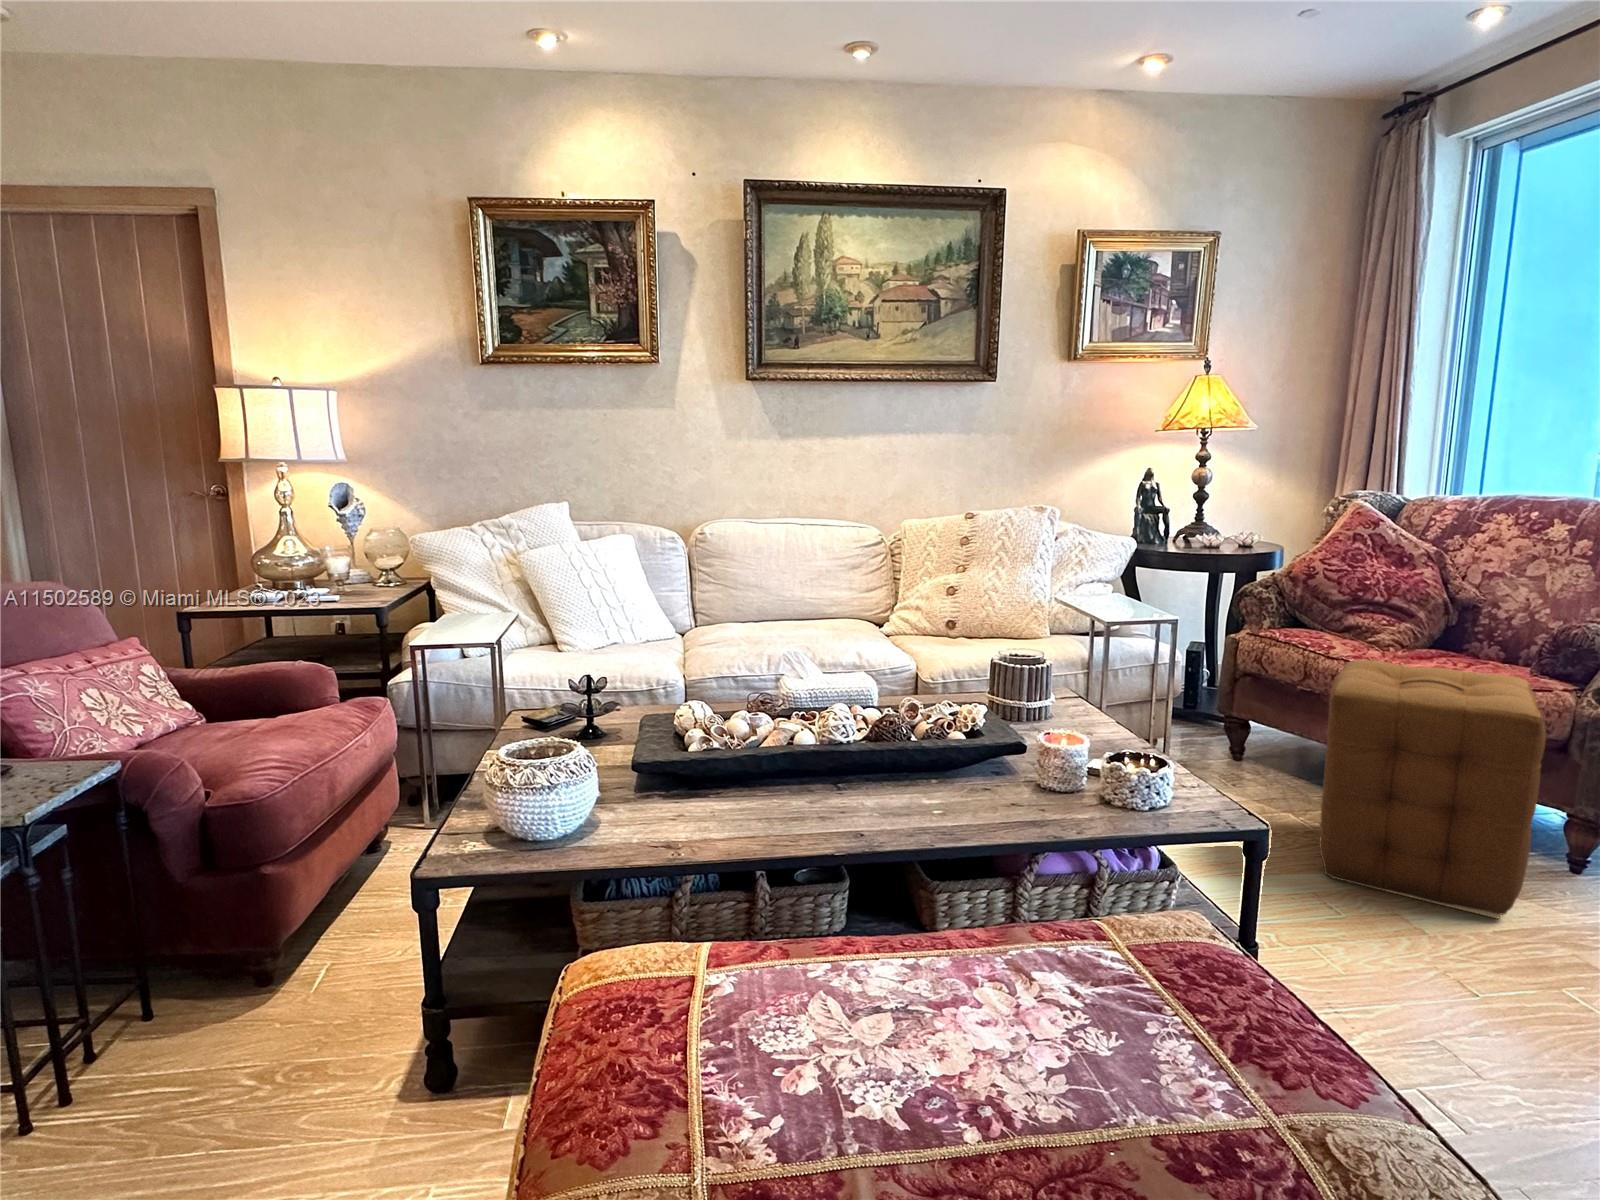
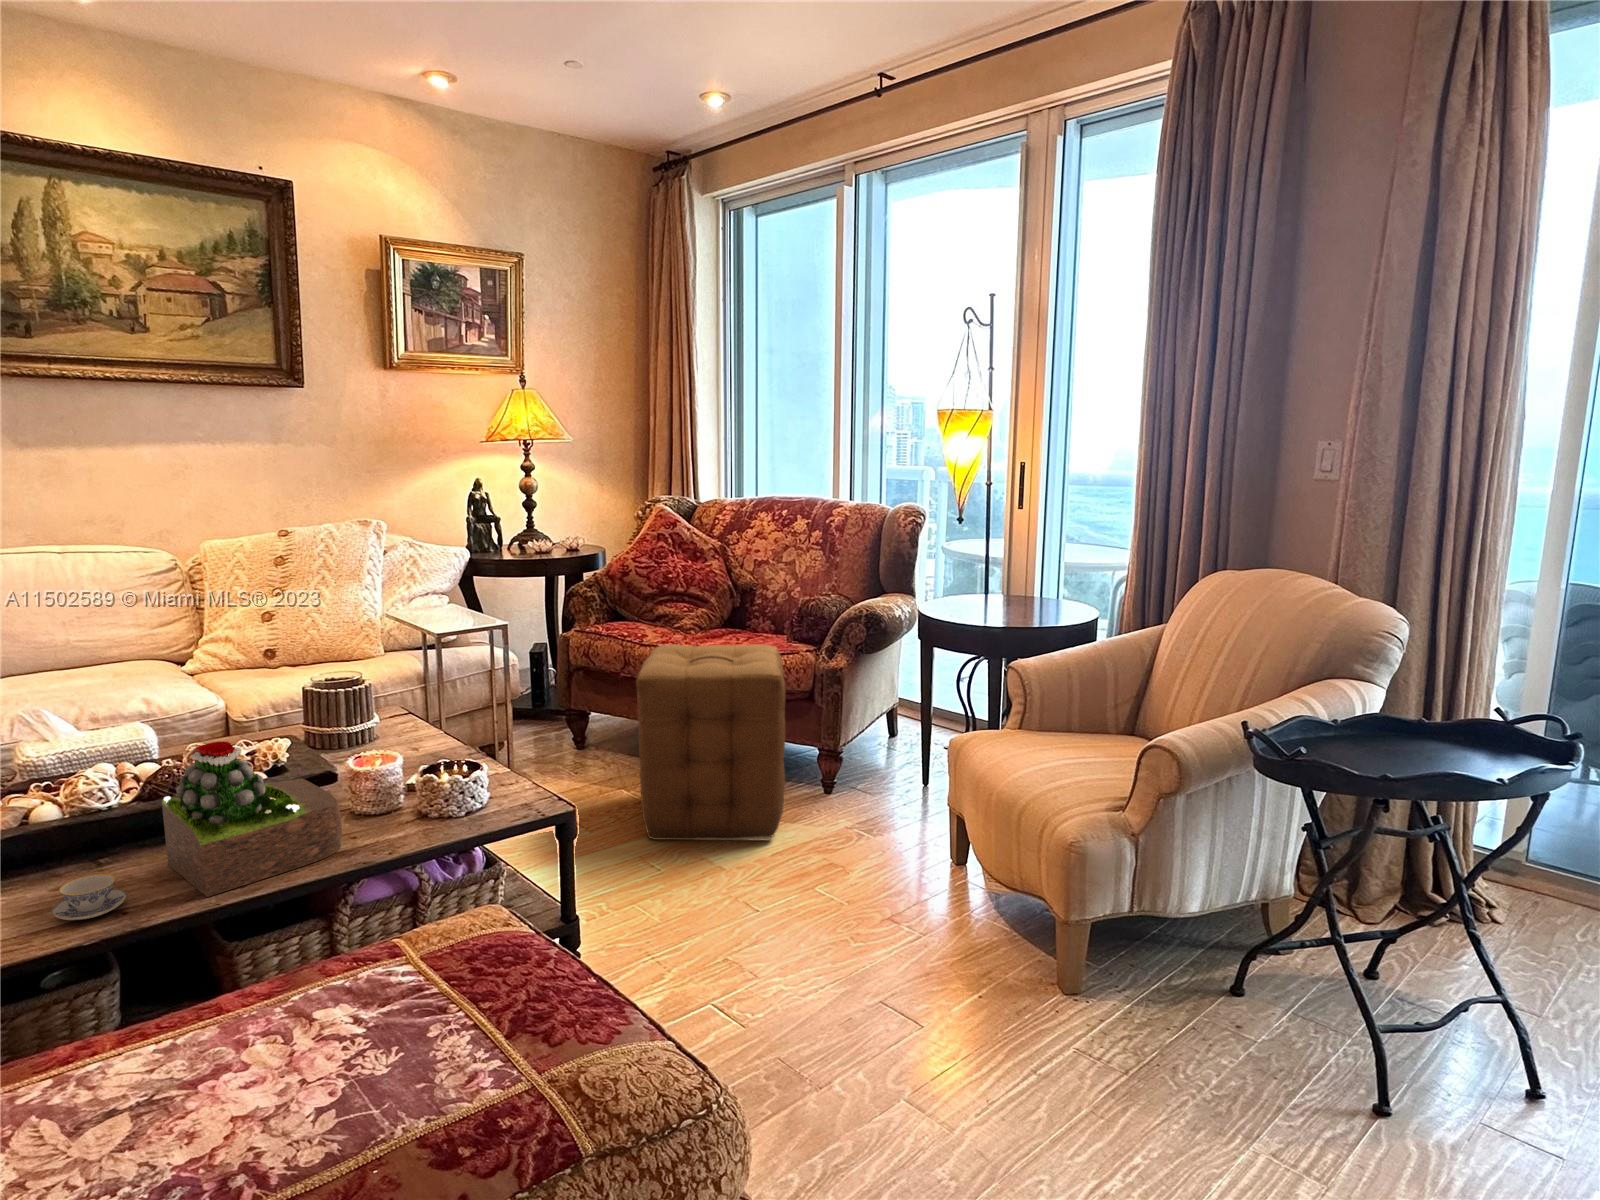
succulent plant: none [896,696,1038,831] -> present [162,741,342,897]
teacup: none [821,790,871,825] -> present [51,874,127,920]

